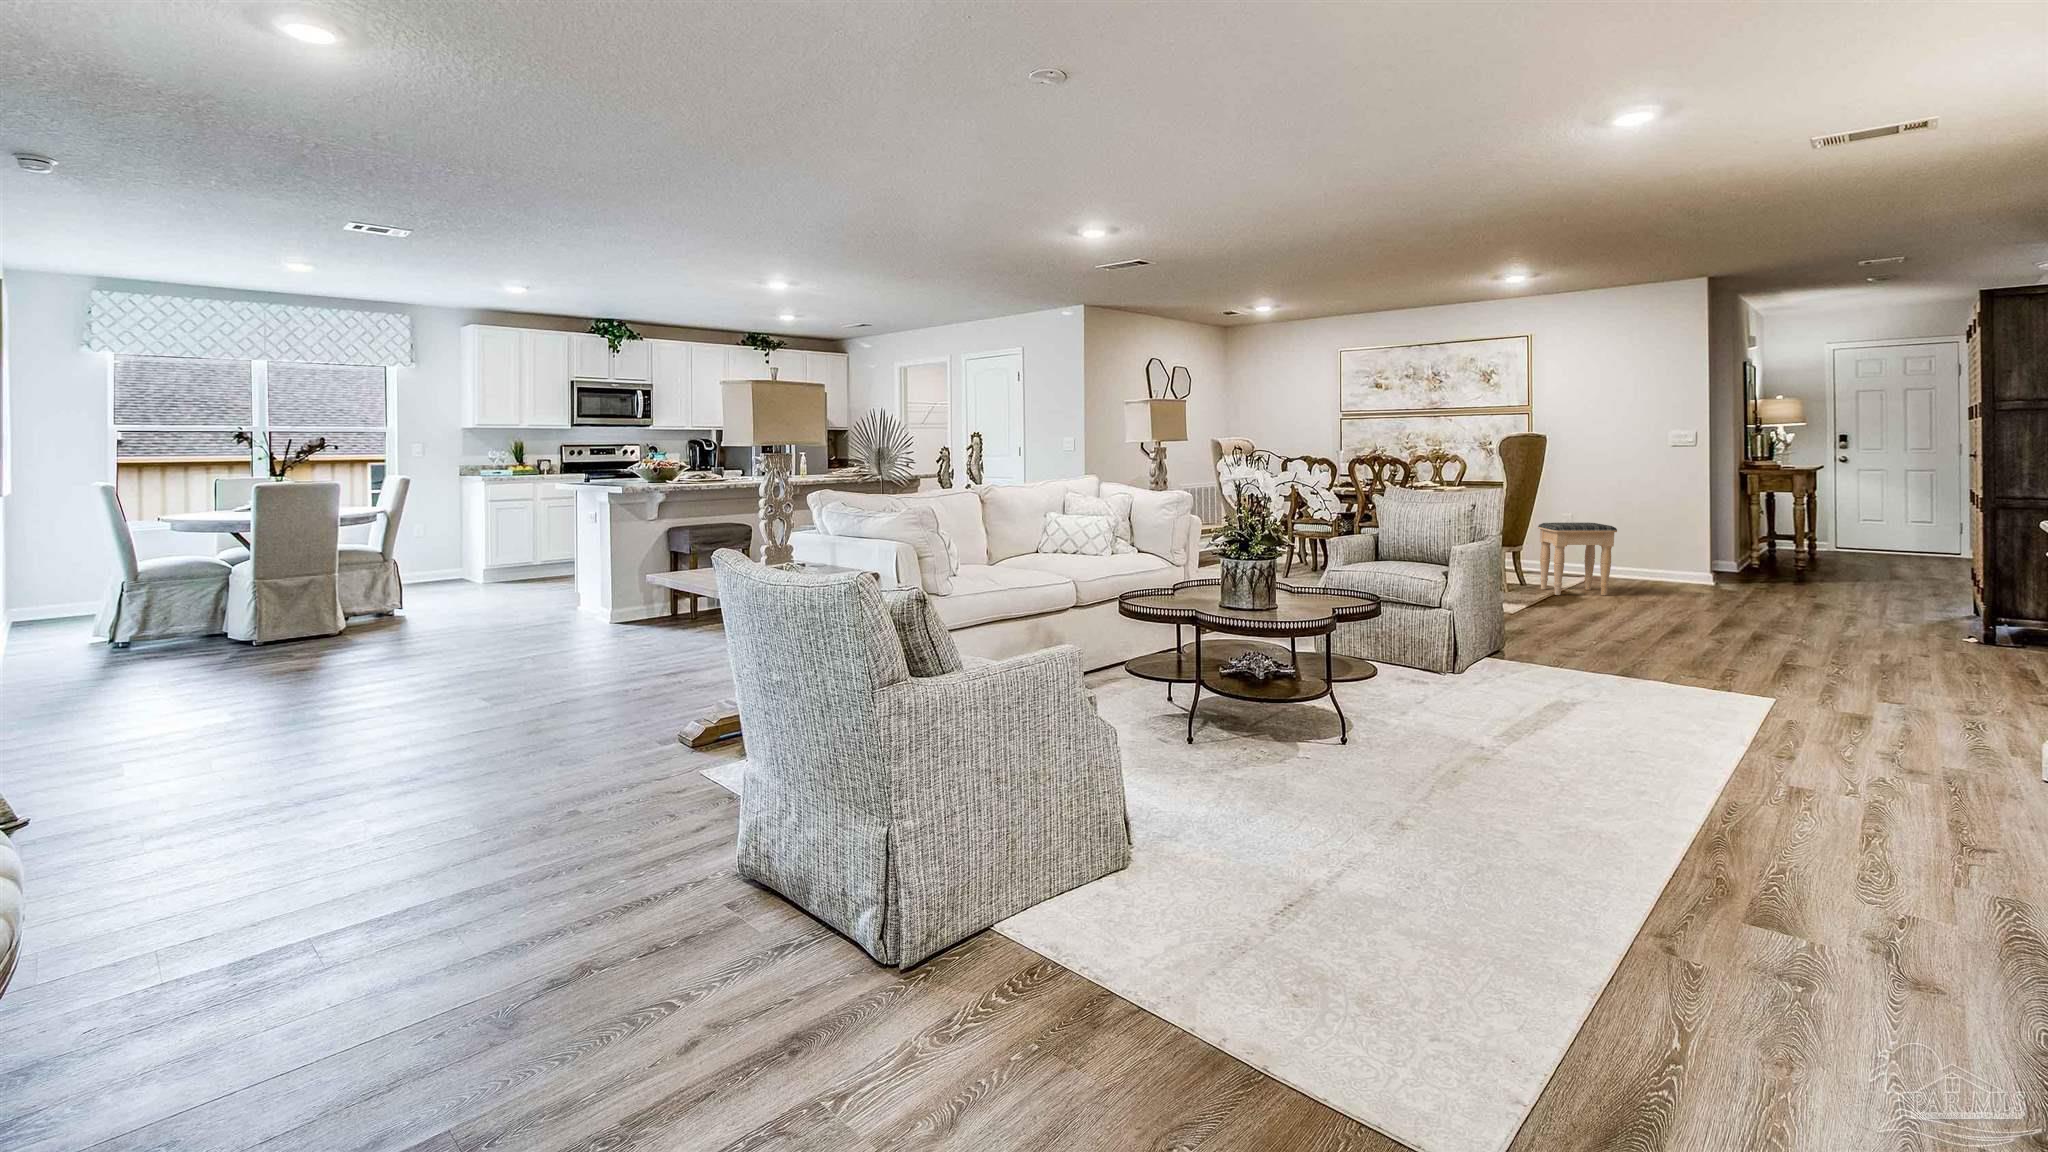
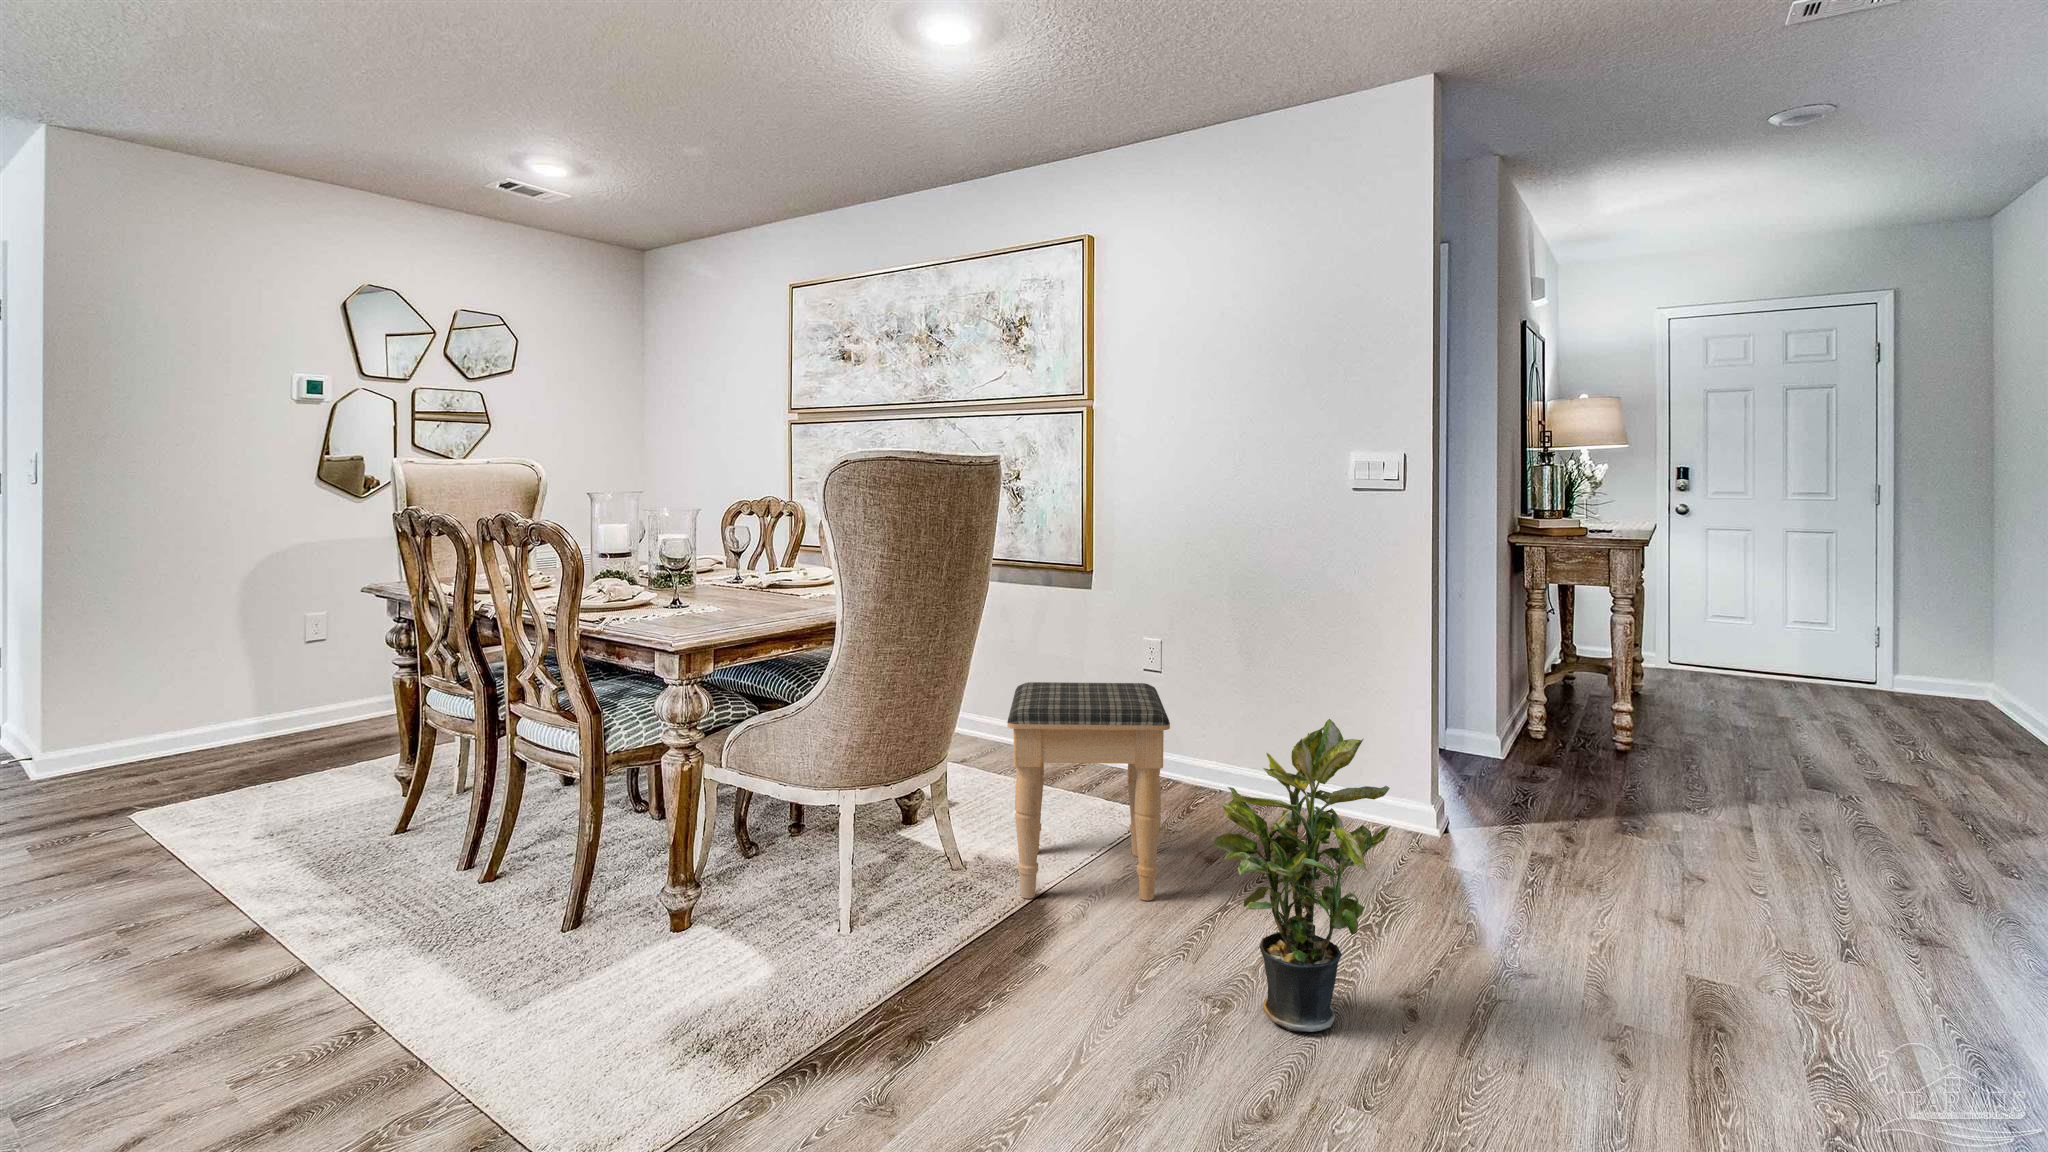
potted plant: none [1653,516,1714,609] -> present [1213,719,1390,1032]

